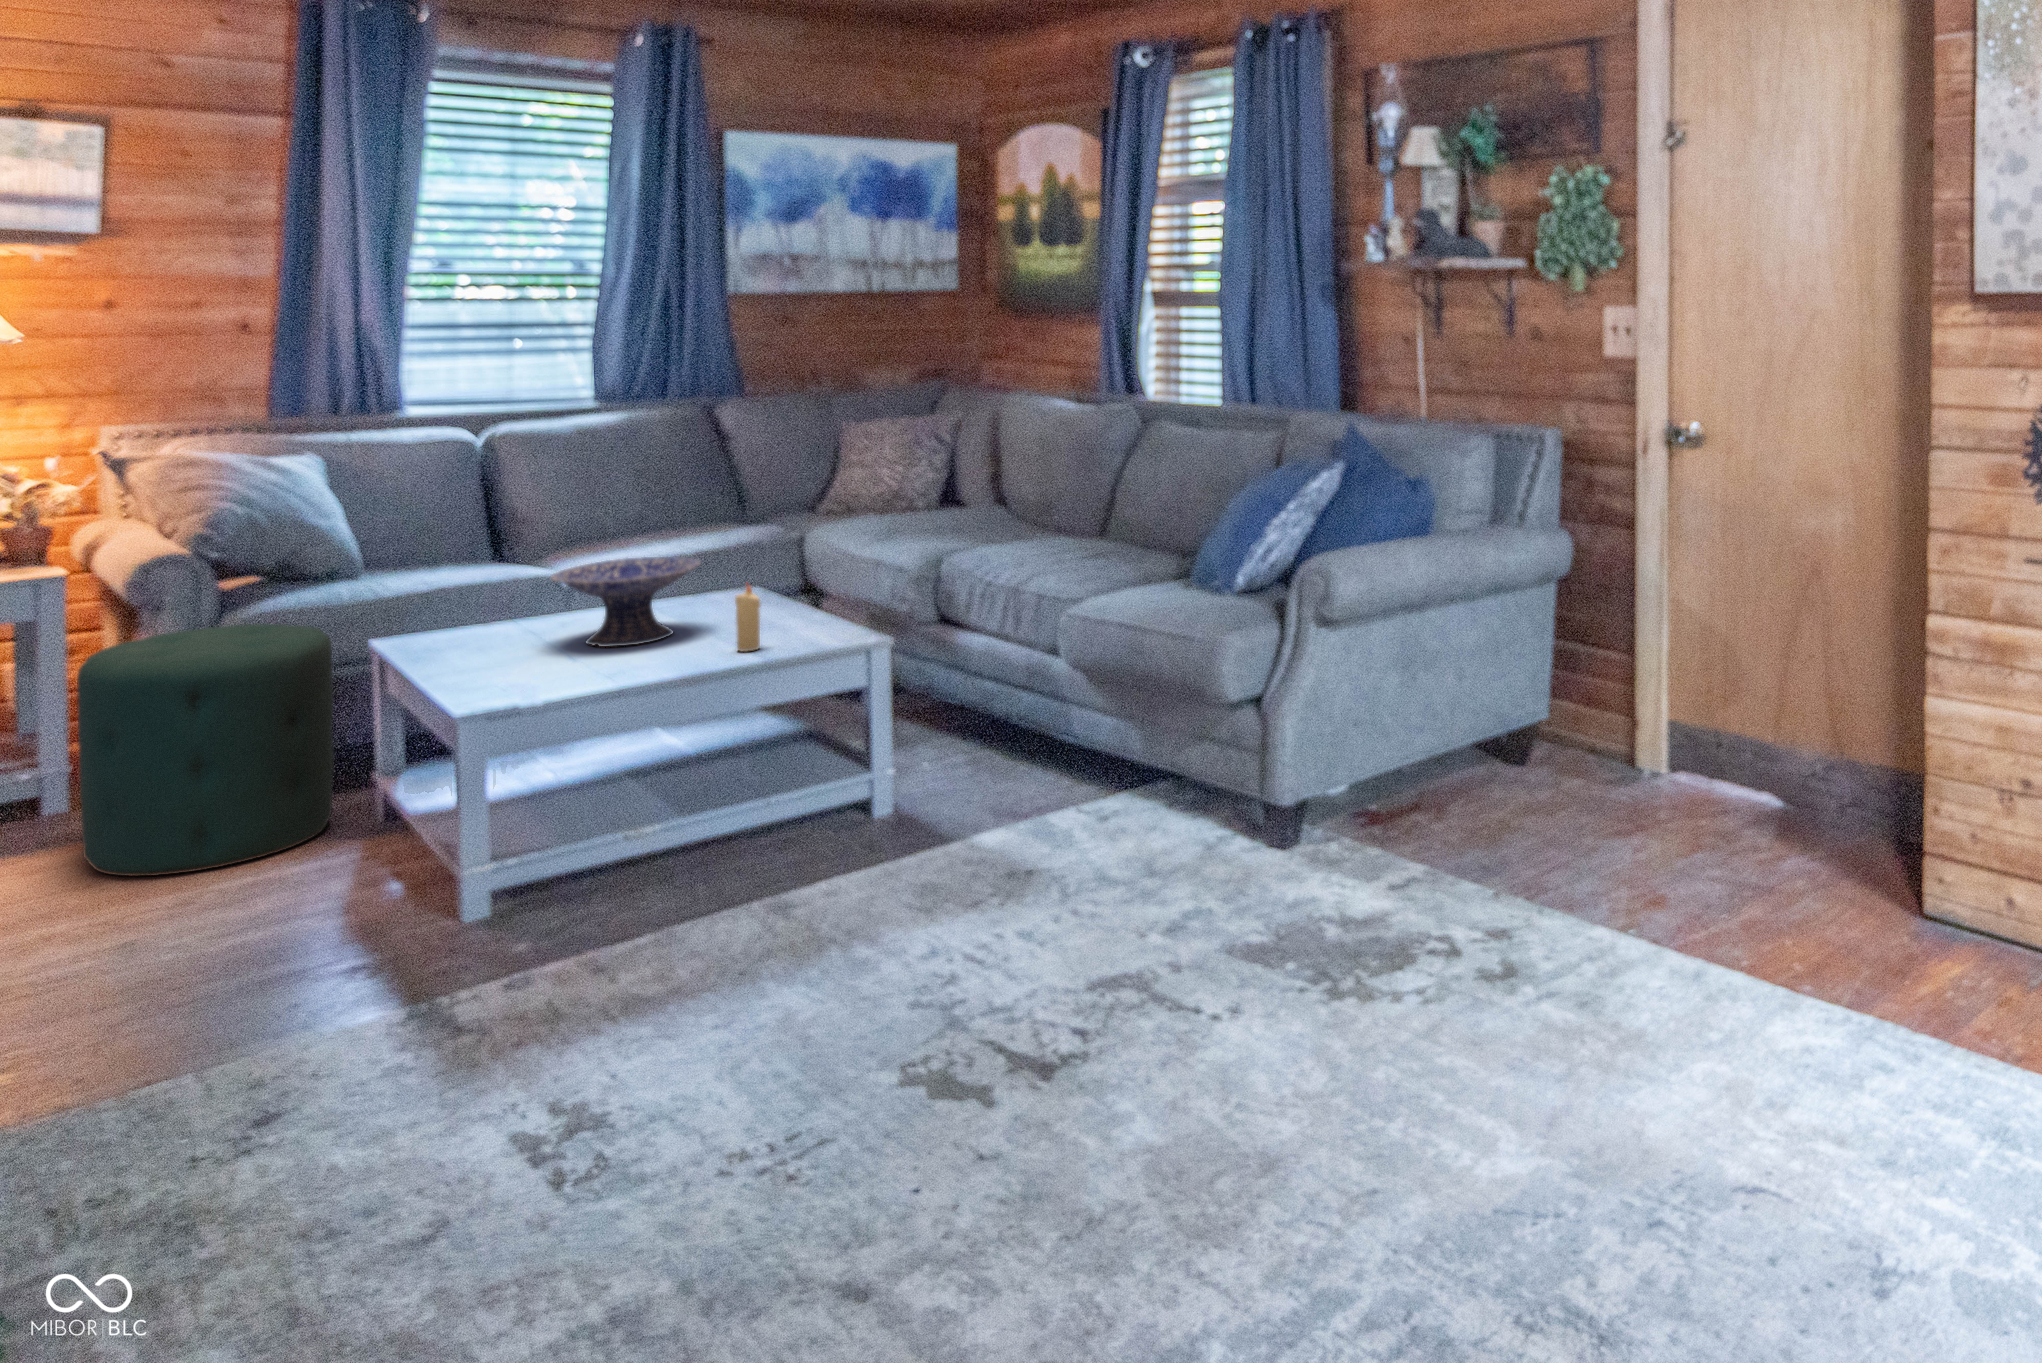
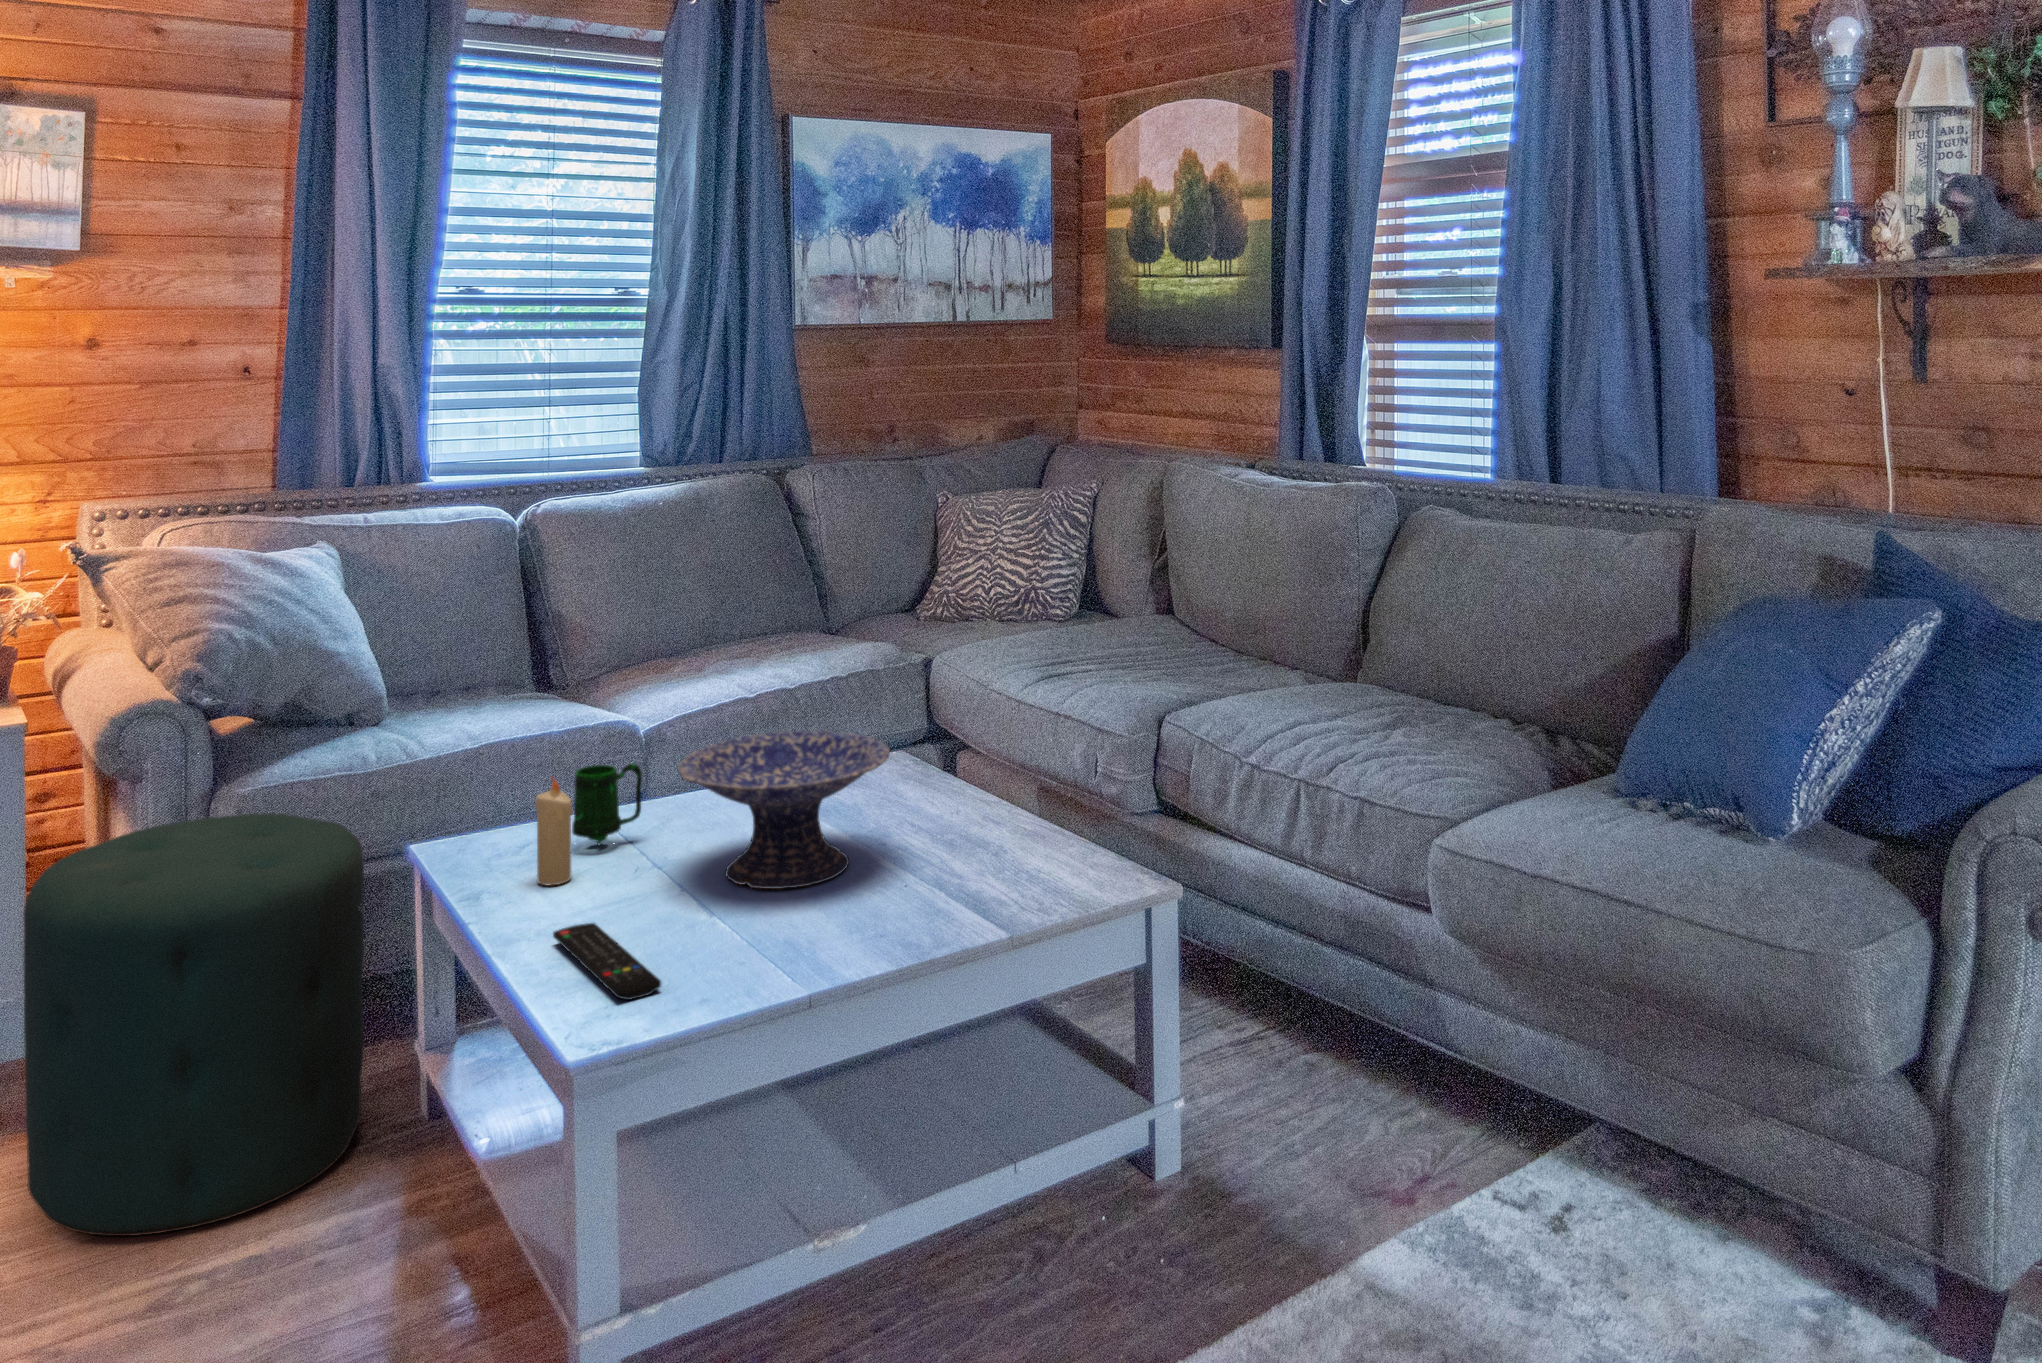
mug: none [485,581,537,637] -> present [572,763,642,846]
candle: present [735,586,760,651] -> present [535,778,573,885]
remote control: none [454,663,517,692] -> present [553,923,661,1000]

